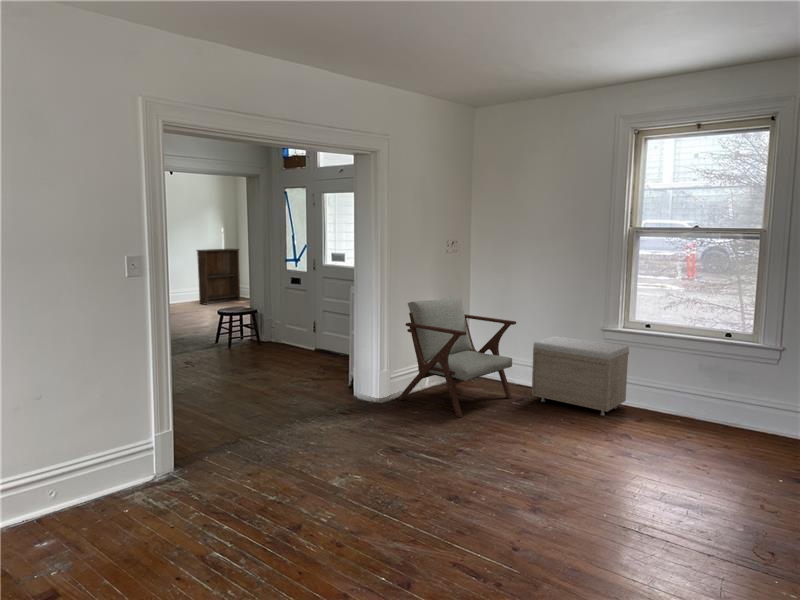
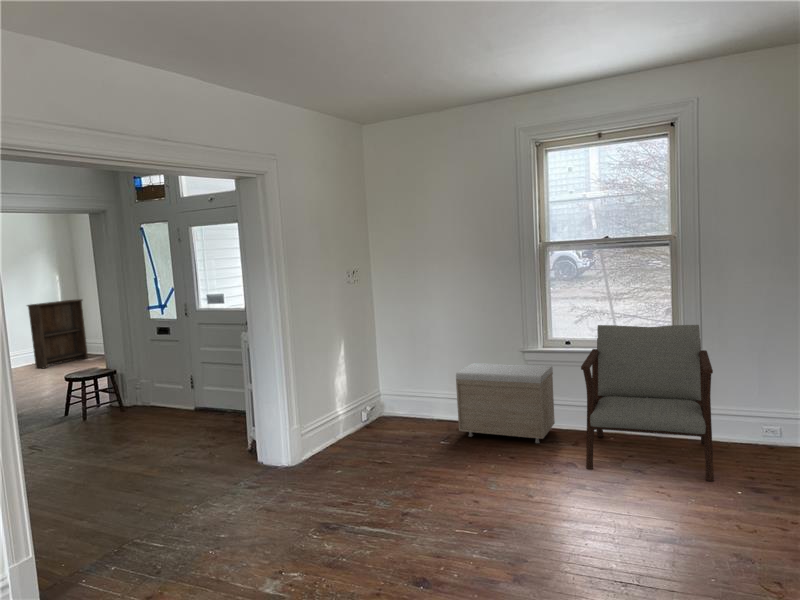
lounge chair: present [398,295,516,417] -> present [581,325,714,481]

